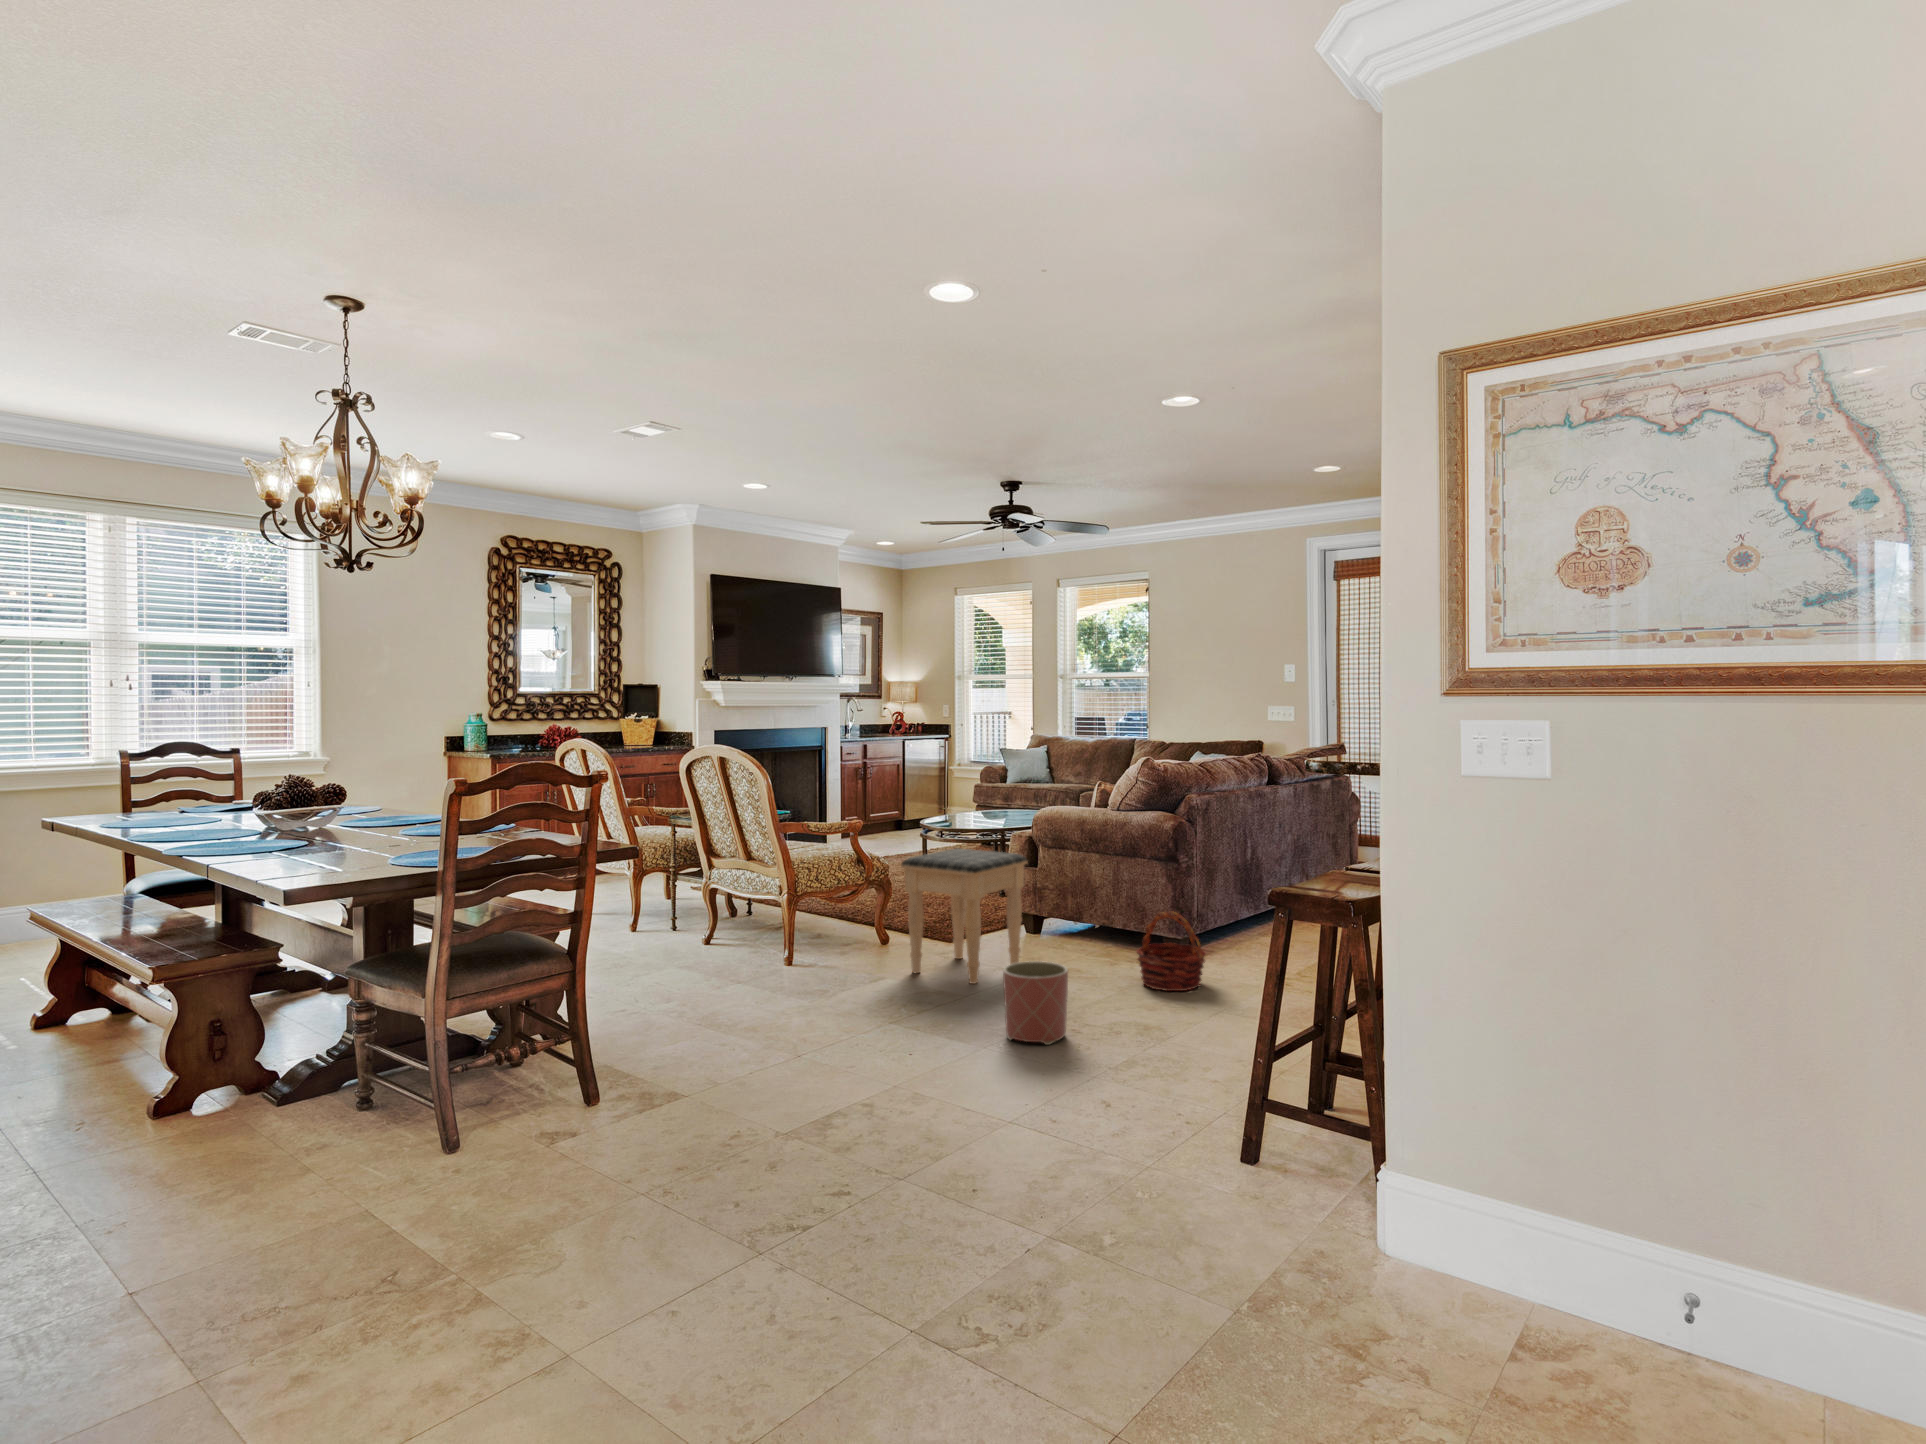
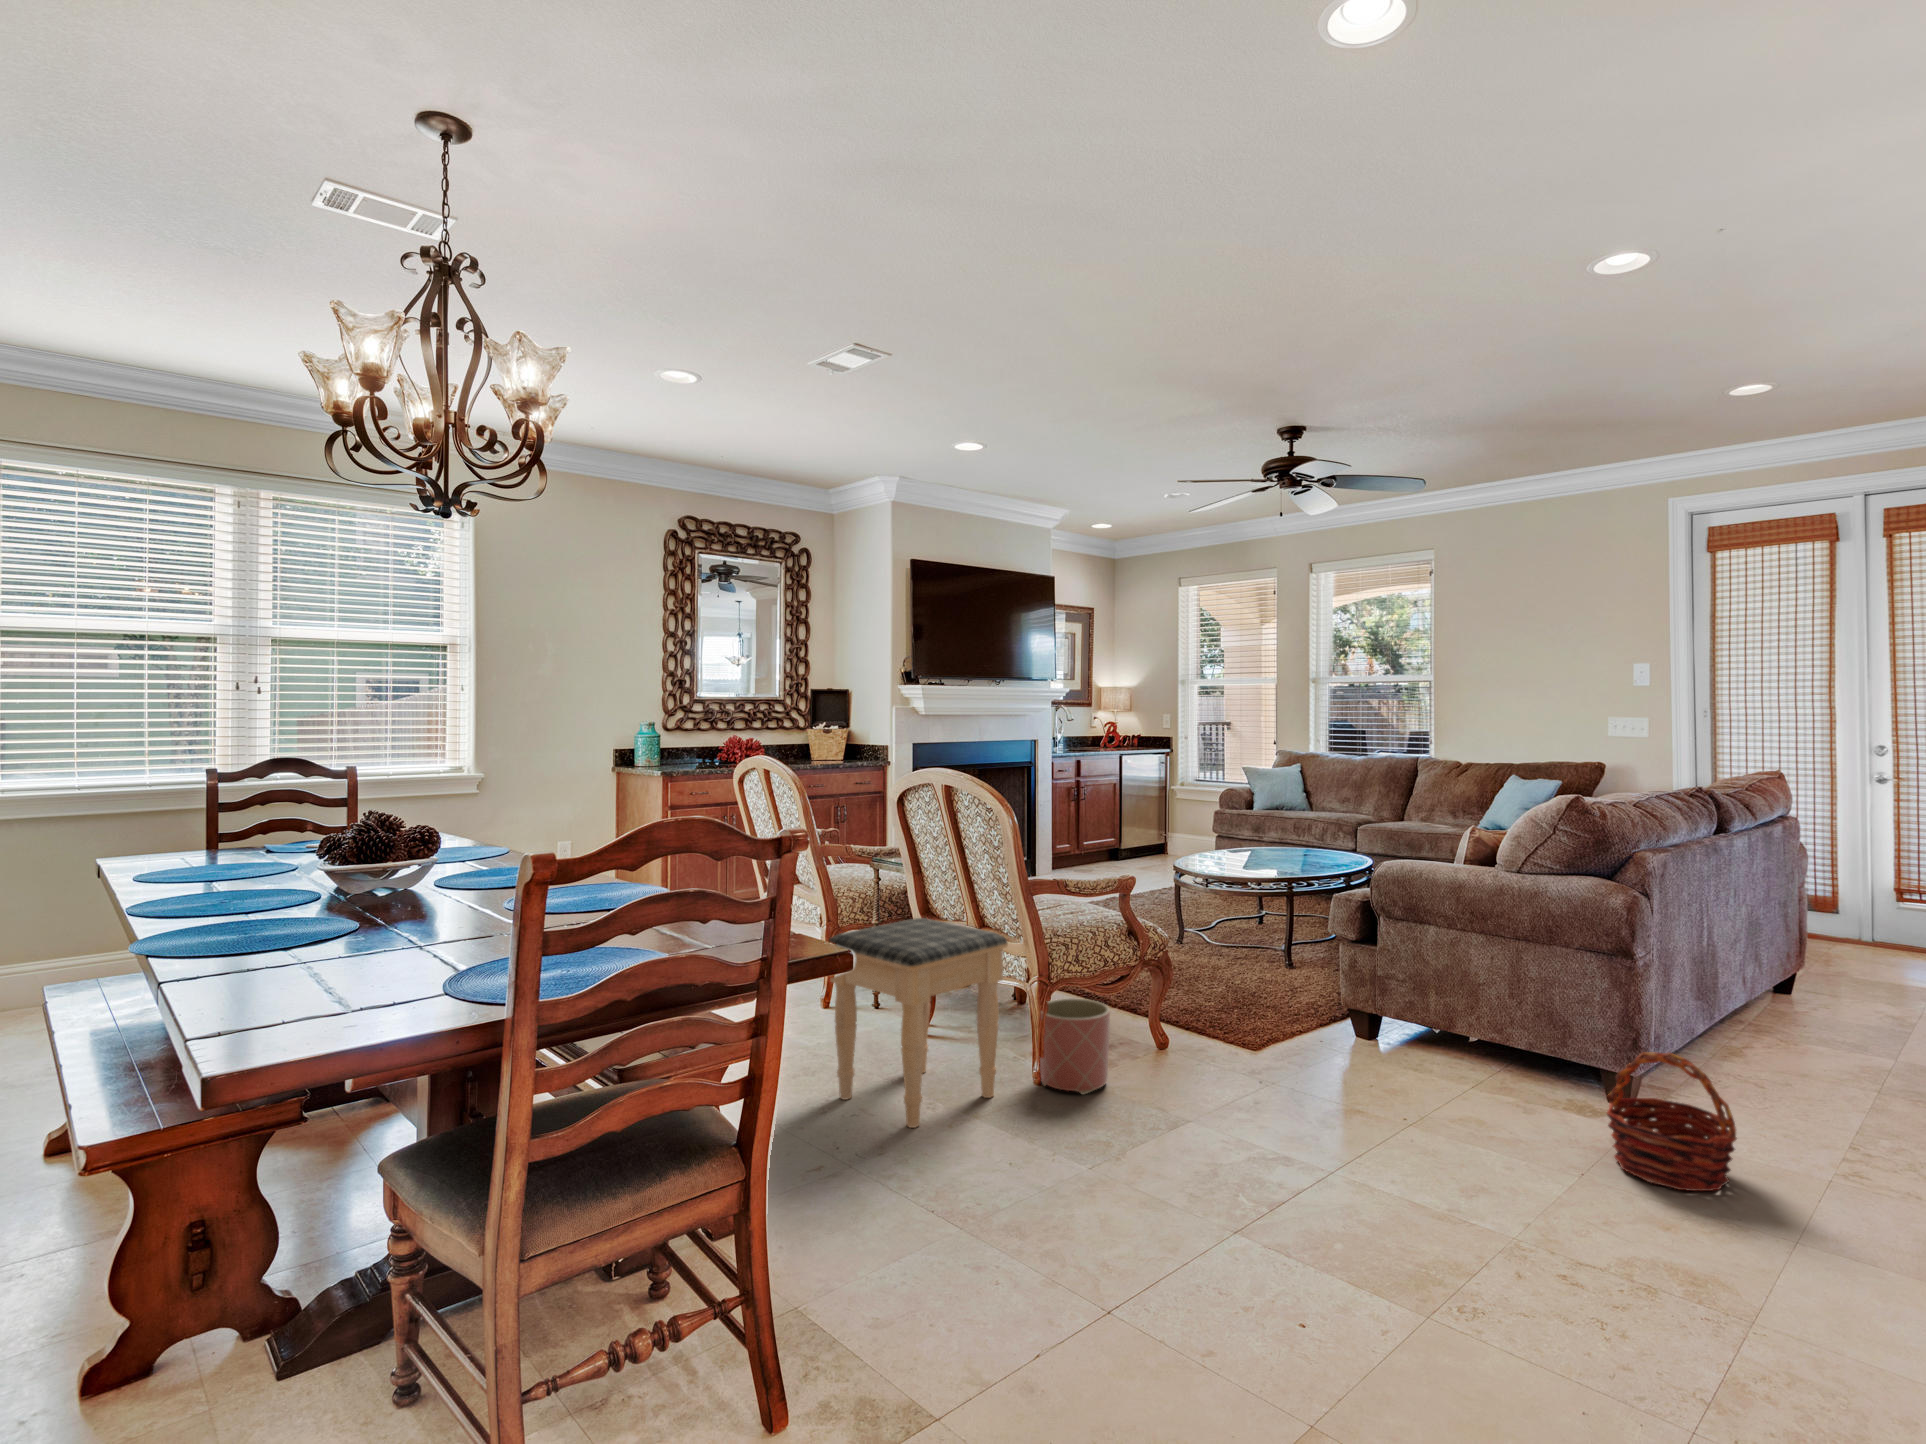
footstool: present [901,848,1028,984] -> present [829,918,1008,1128]
planter: present [1003,961,1068,1045] -> present [1040,998,1110,1095]

